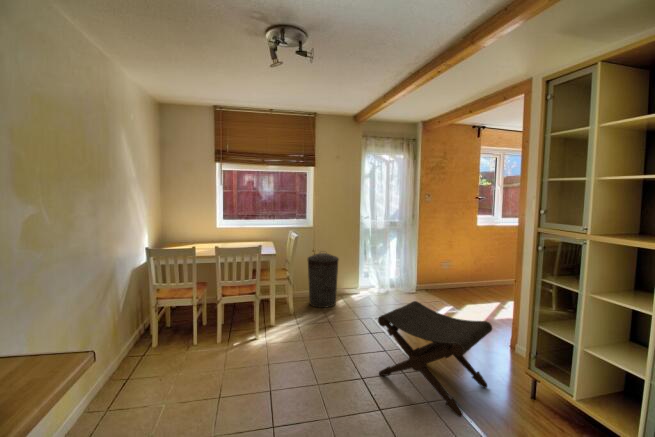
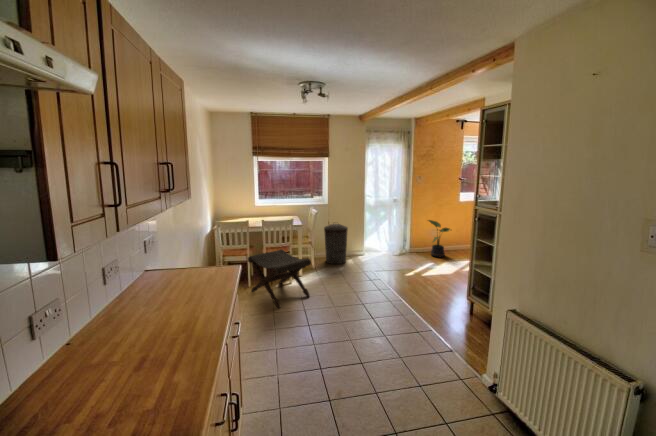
potted plant: none [438,249,471,298] -> present [428,220,450,257]
footstool: present [378,301,492,417] -> present [248,249,311,308]

